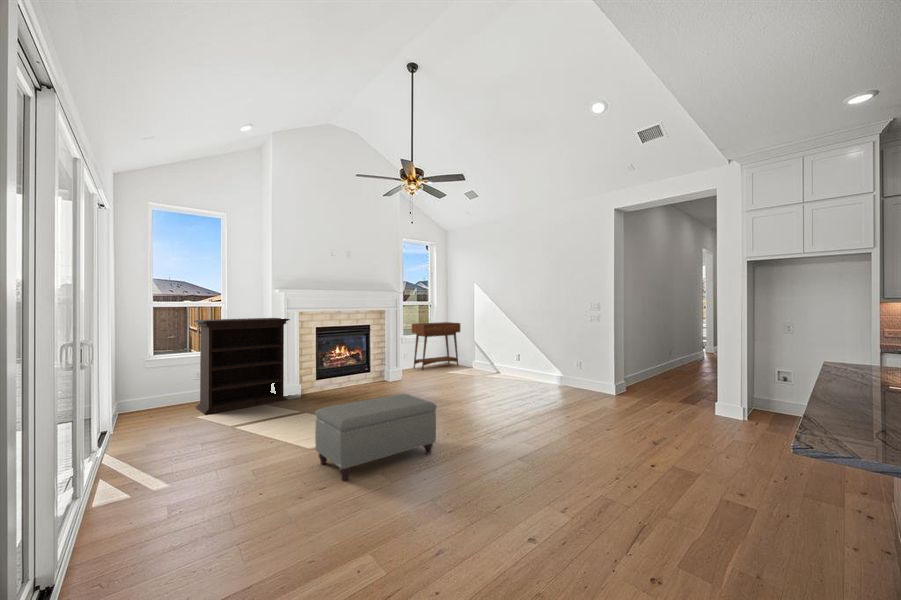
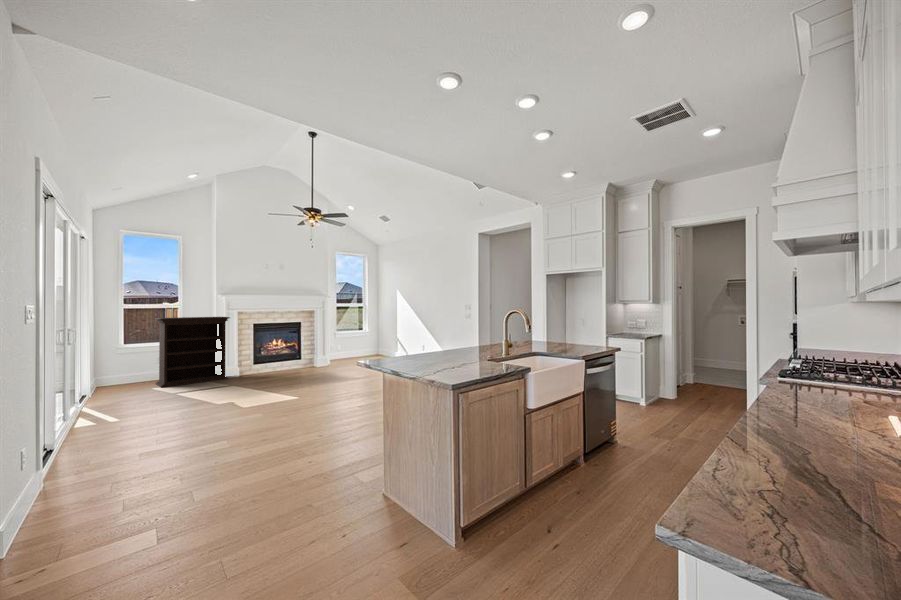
console table: present [412,322,461,370] -> none [344,321,386,360]
ottoman: present [315,394,436,481] -> none [225,366,310,416]

